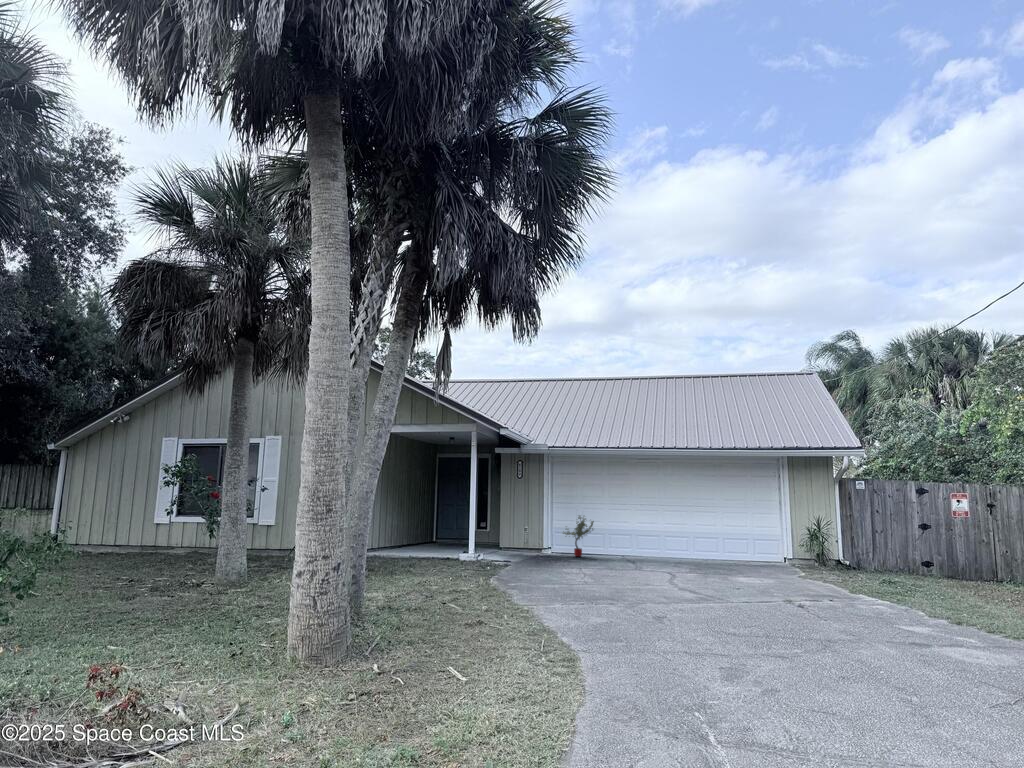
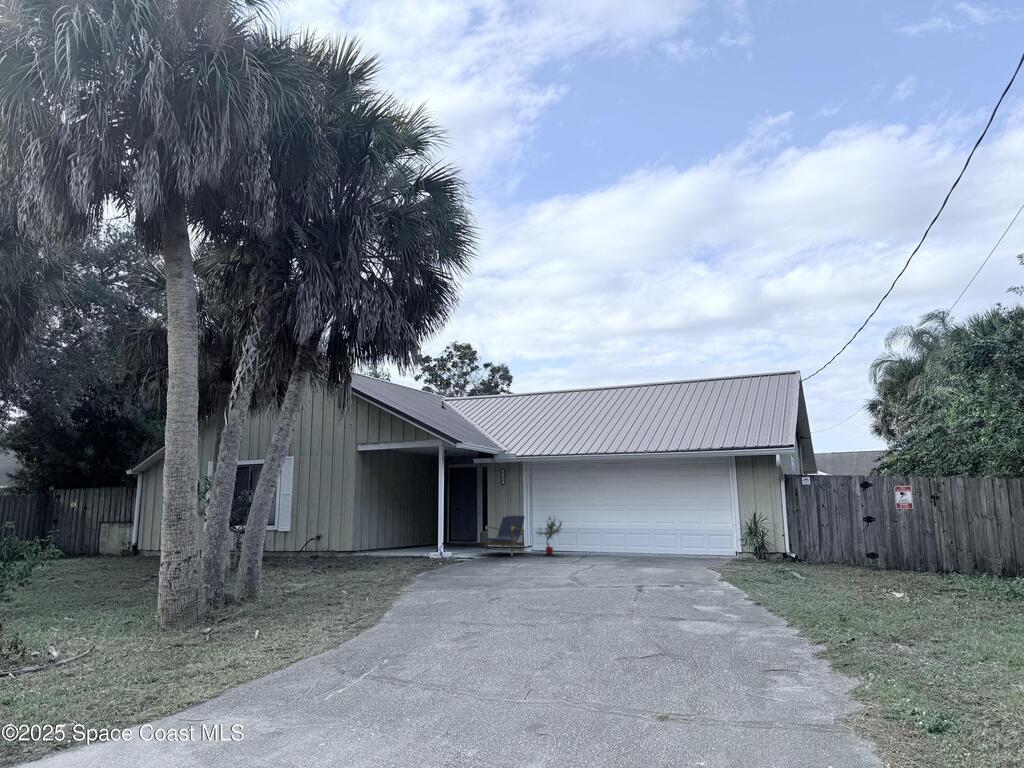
lounge chair: none [507,513,547,558] -> present [485,515,525,555]

